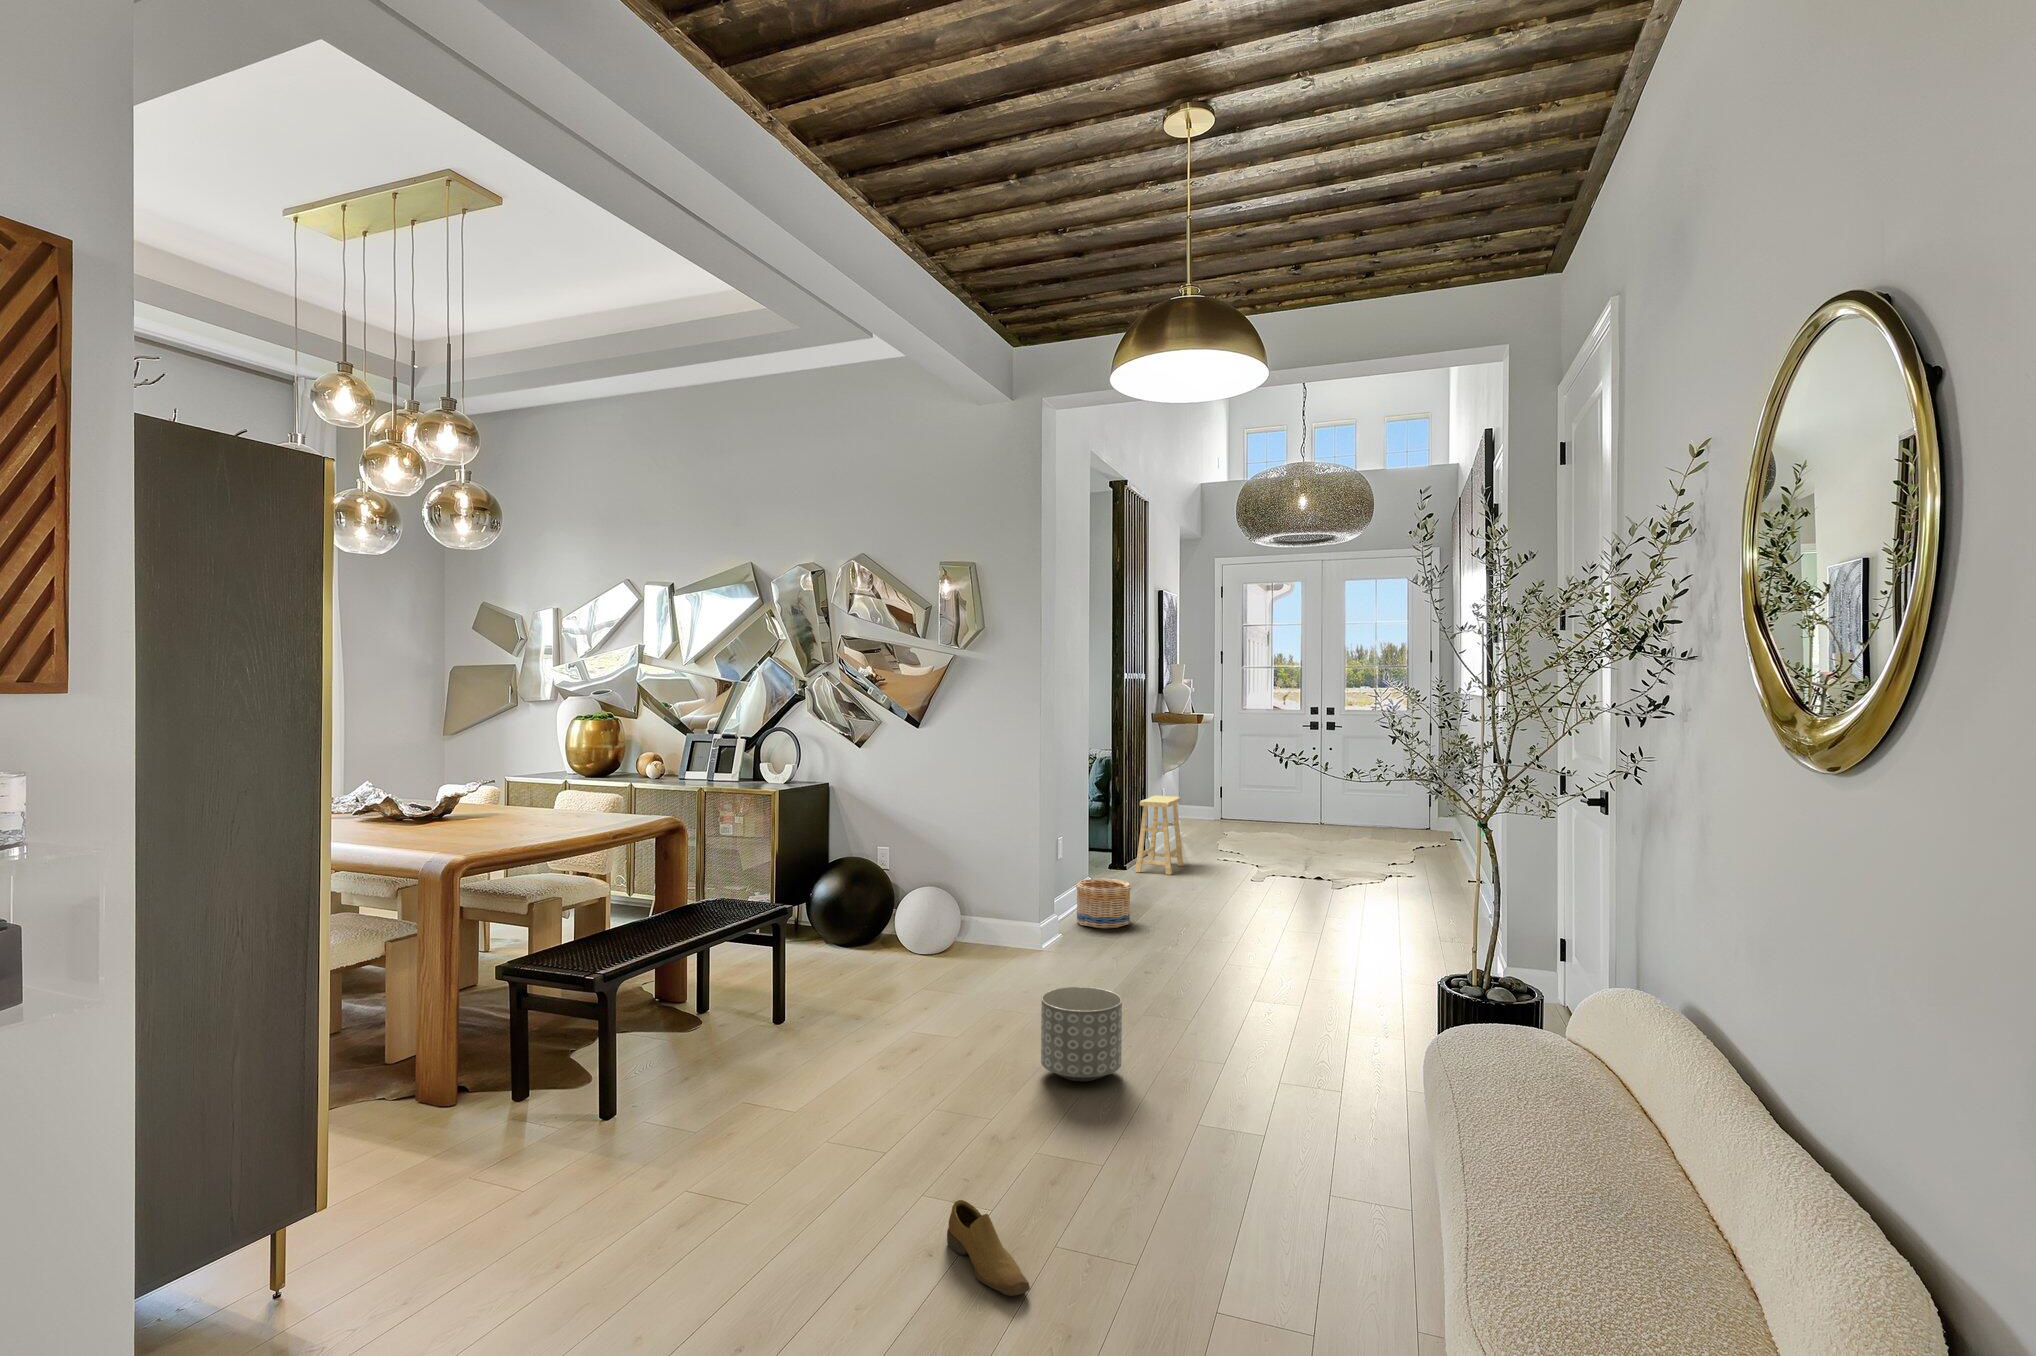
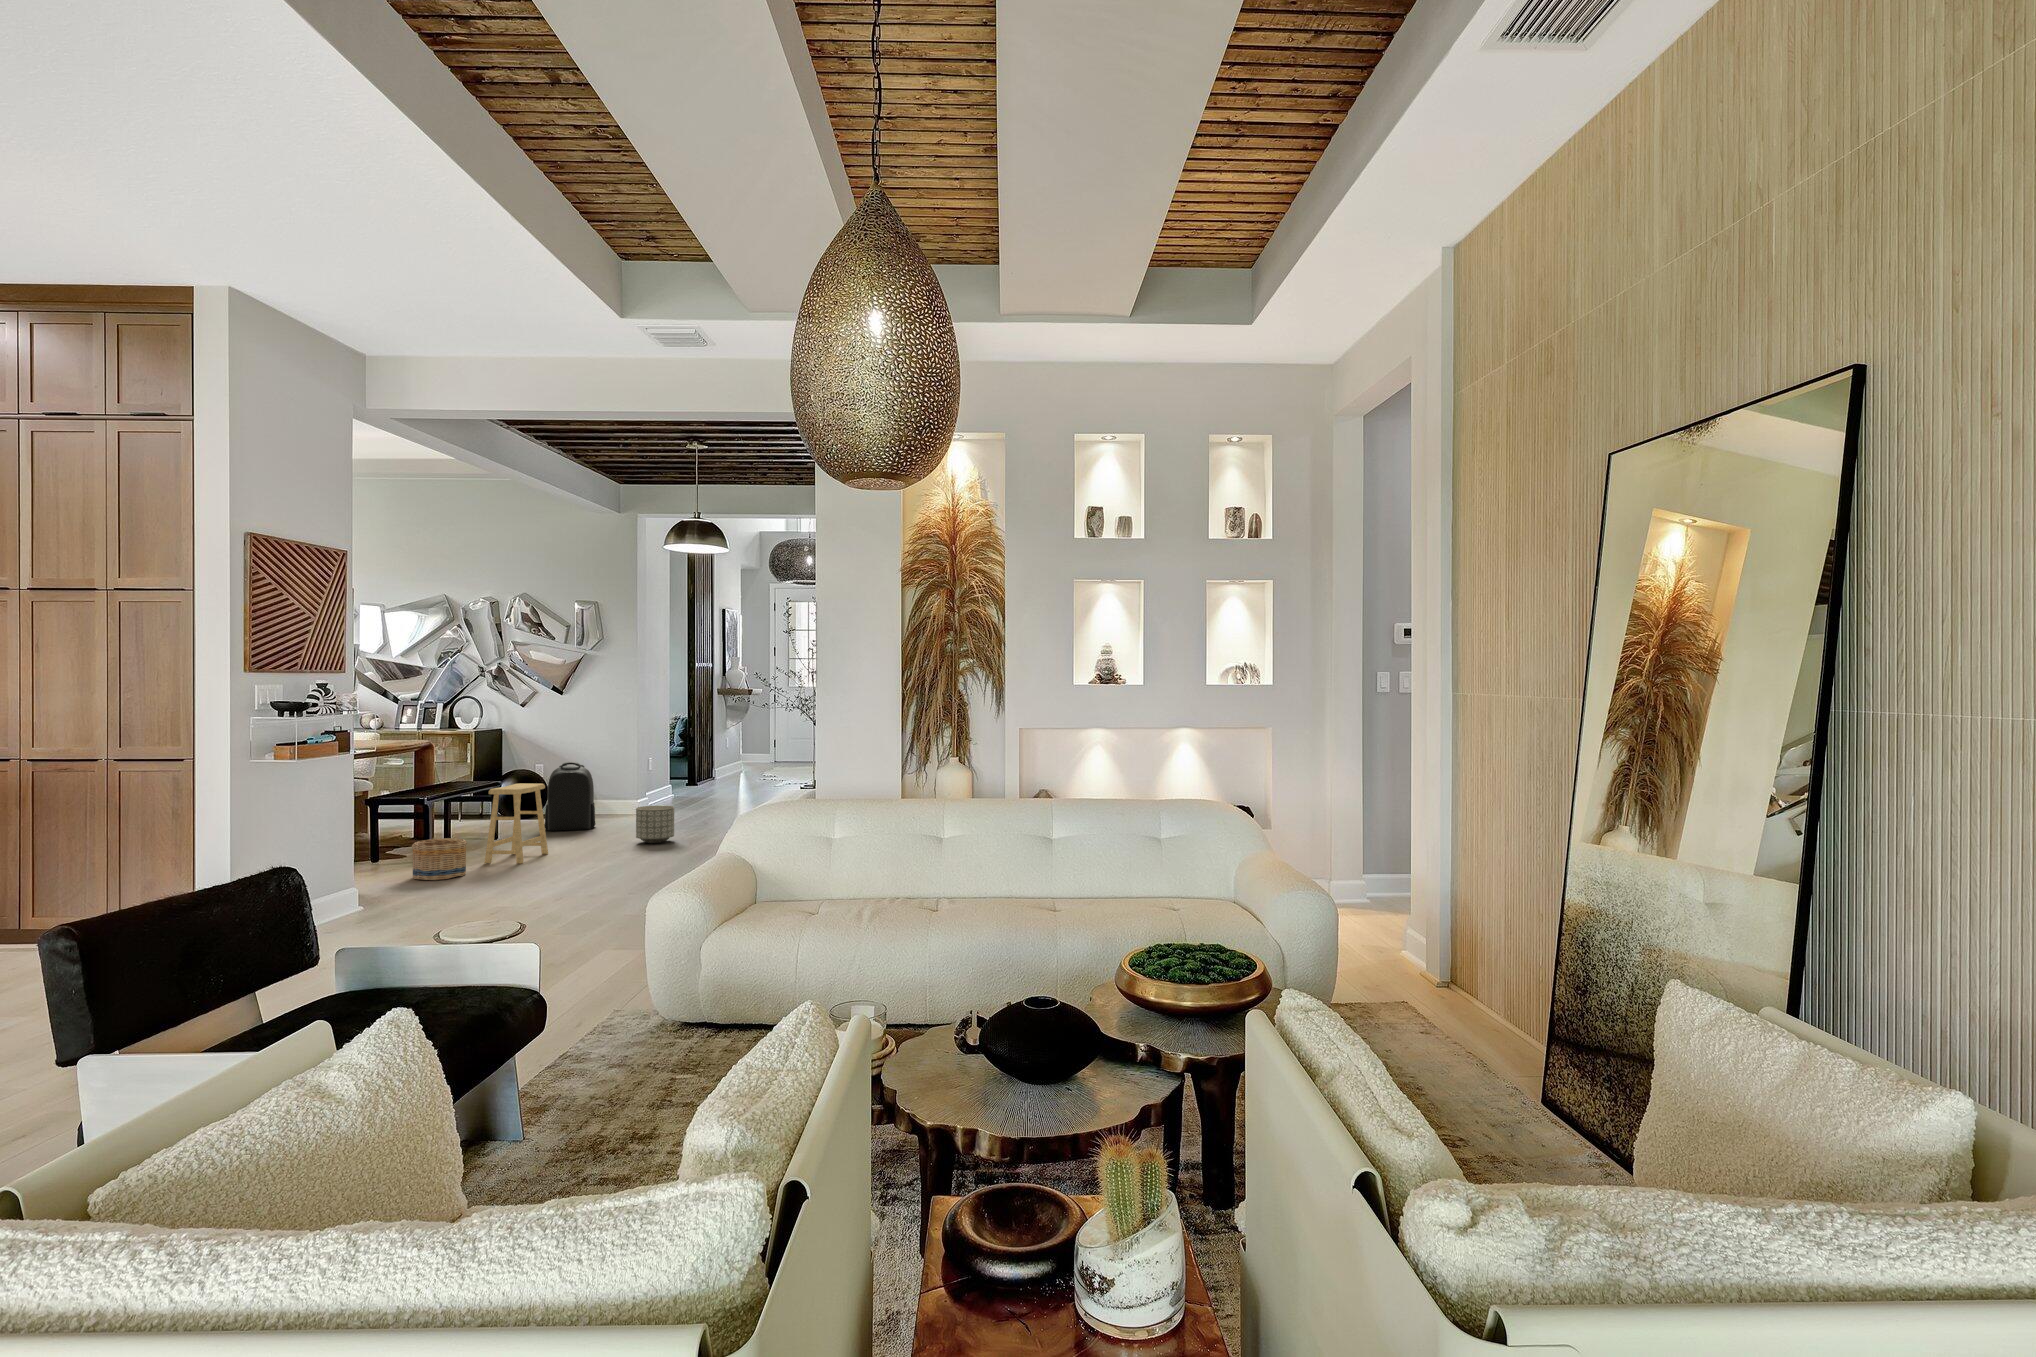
footstool: present [1135,796,1183,875] -> present [484,783,548,864]
backpack: none [877,862,966,997] -> present [545,762,596,831]
basket: present [1076,878,1131,928] -> present [412,838,467,880]
shoe: present [947,1200,1030,1296] -> none [597,854,630,873]

